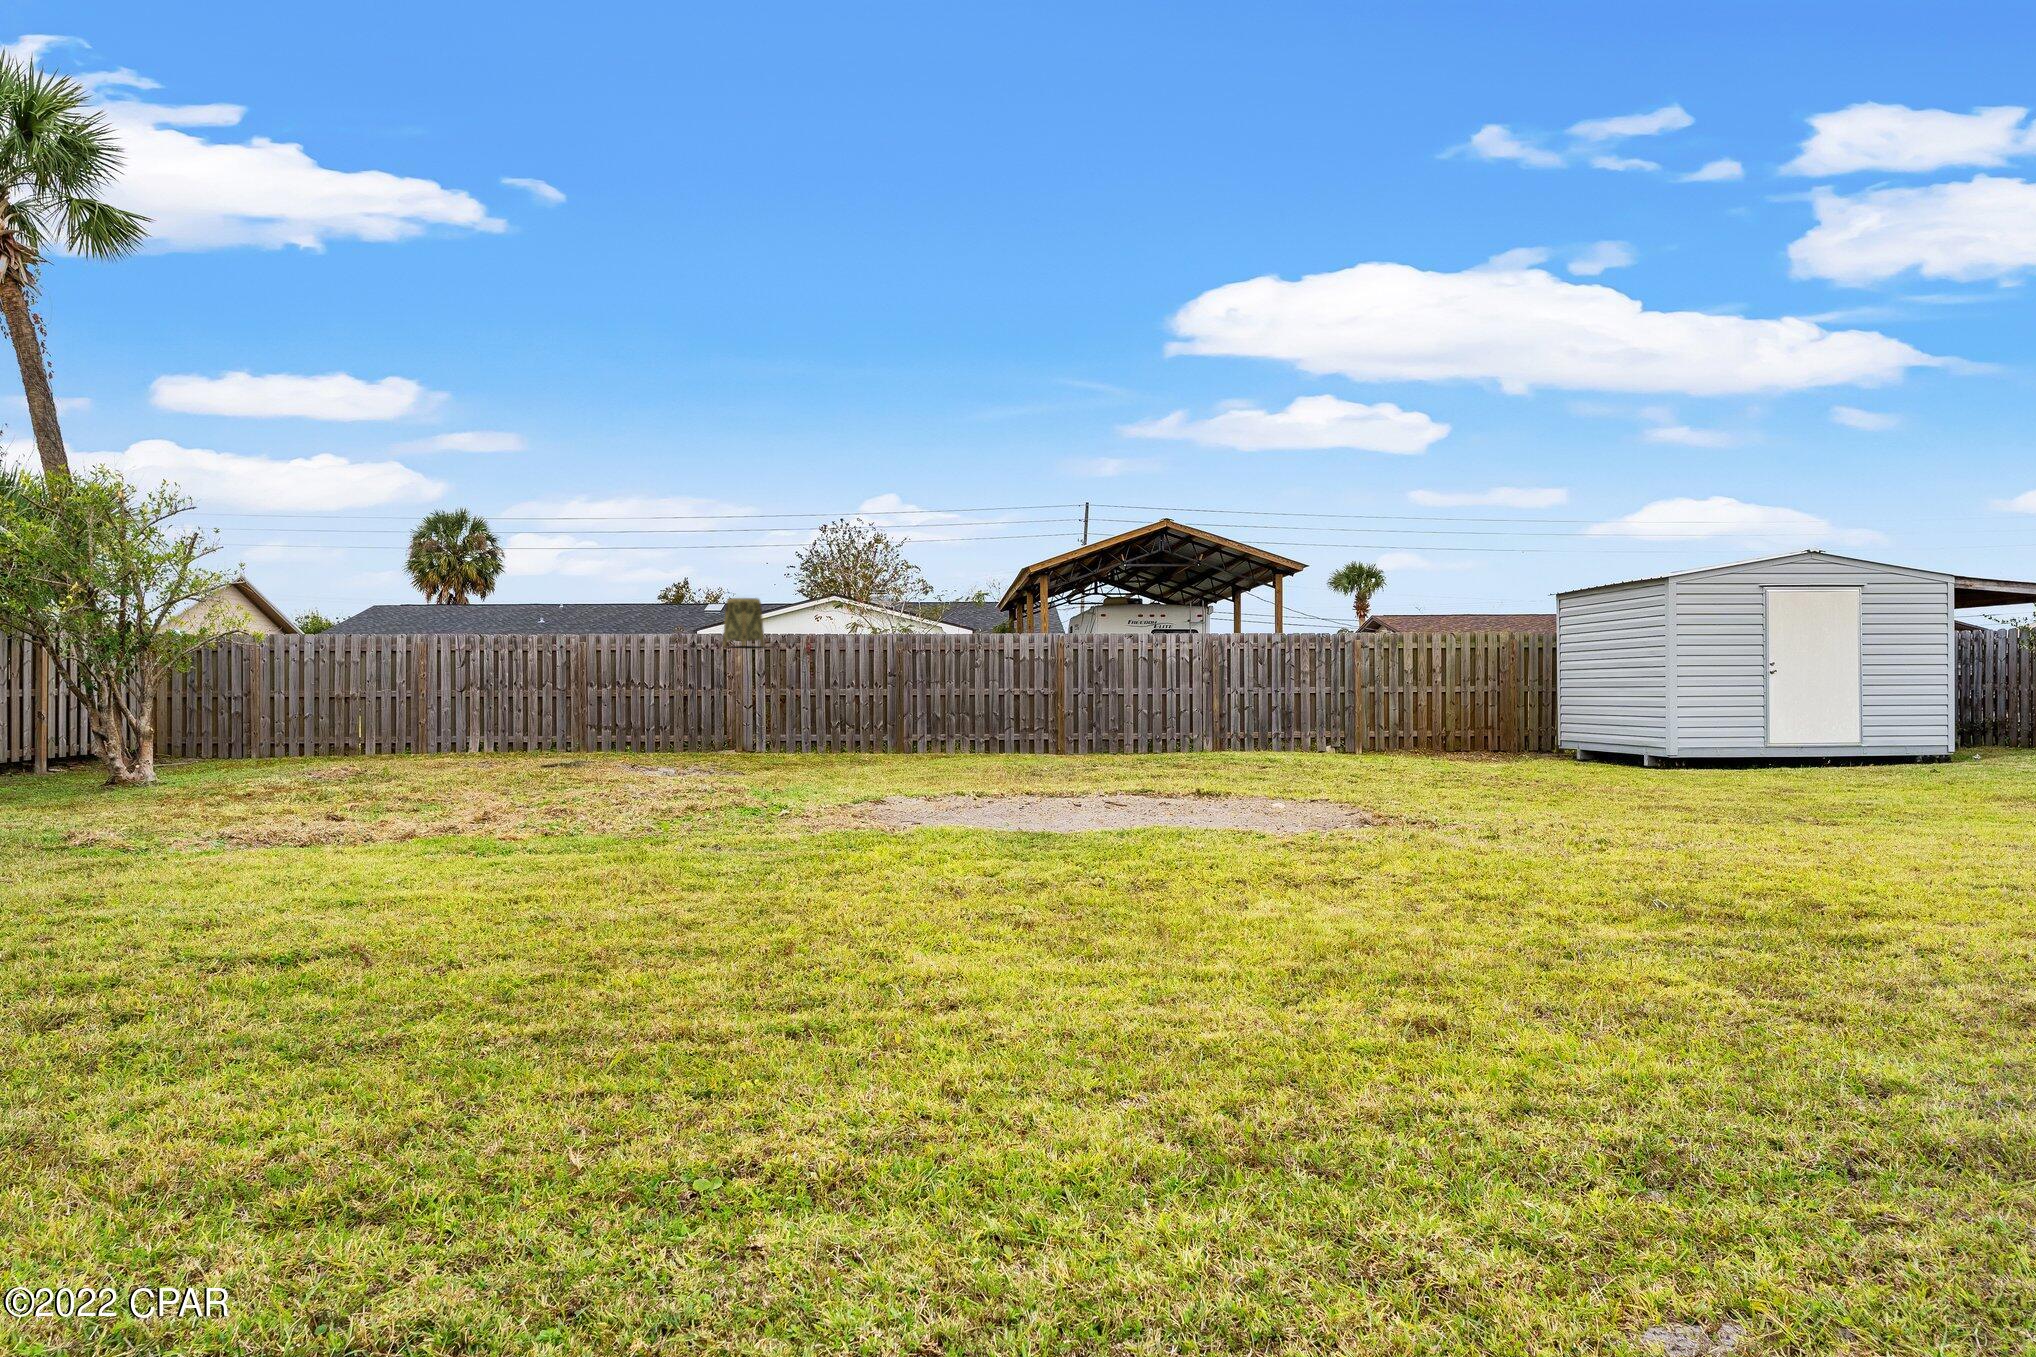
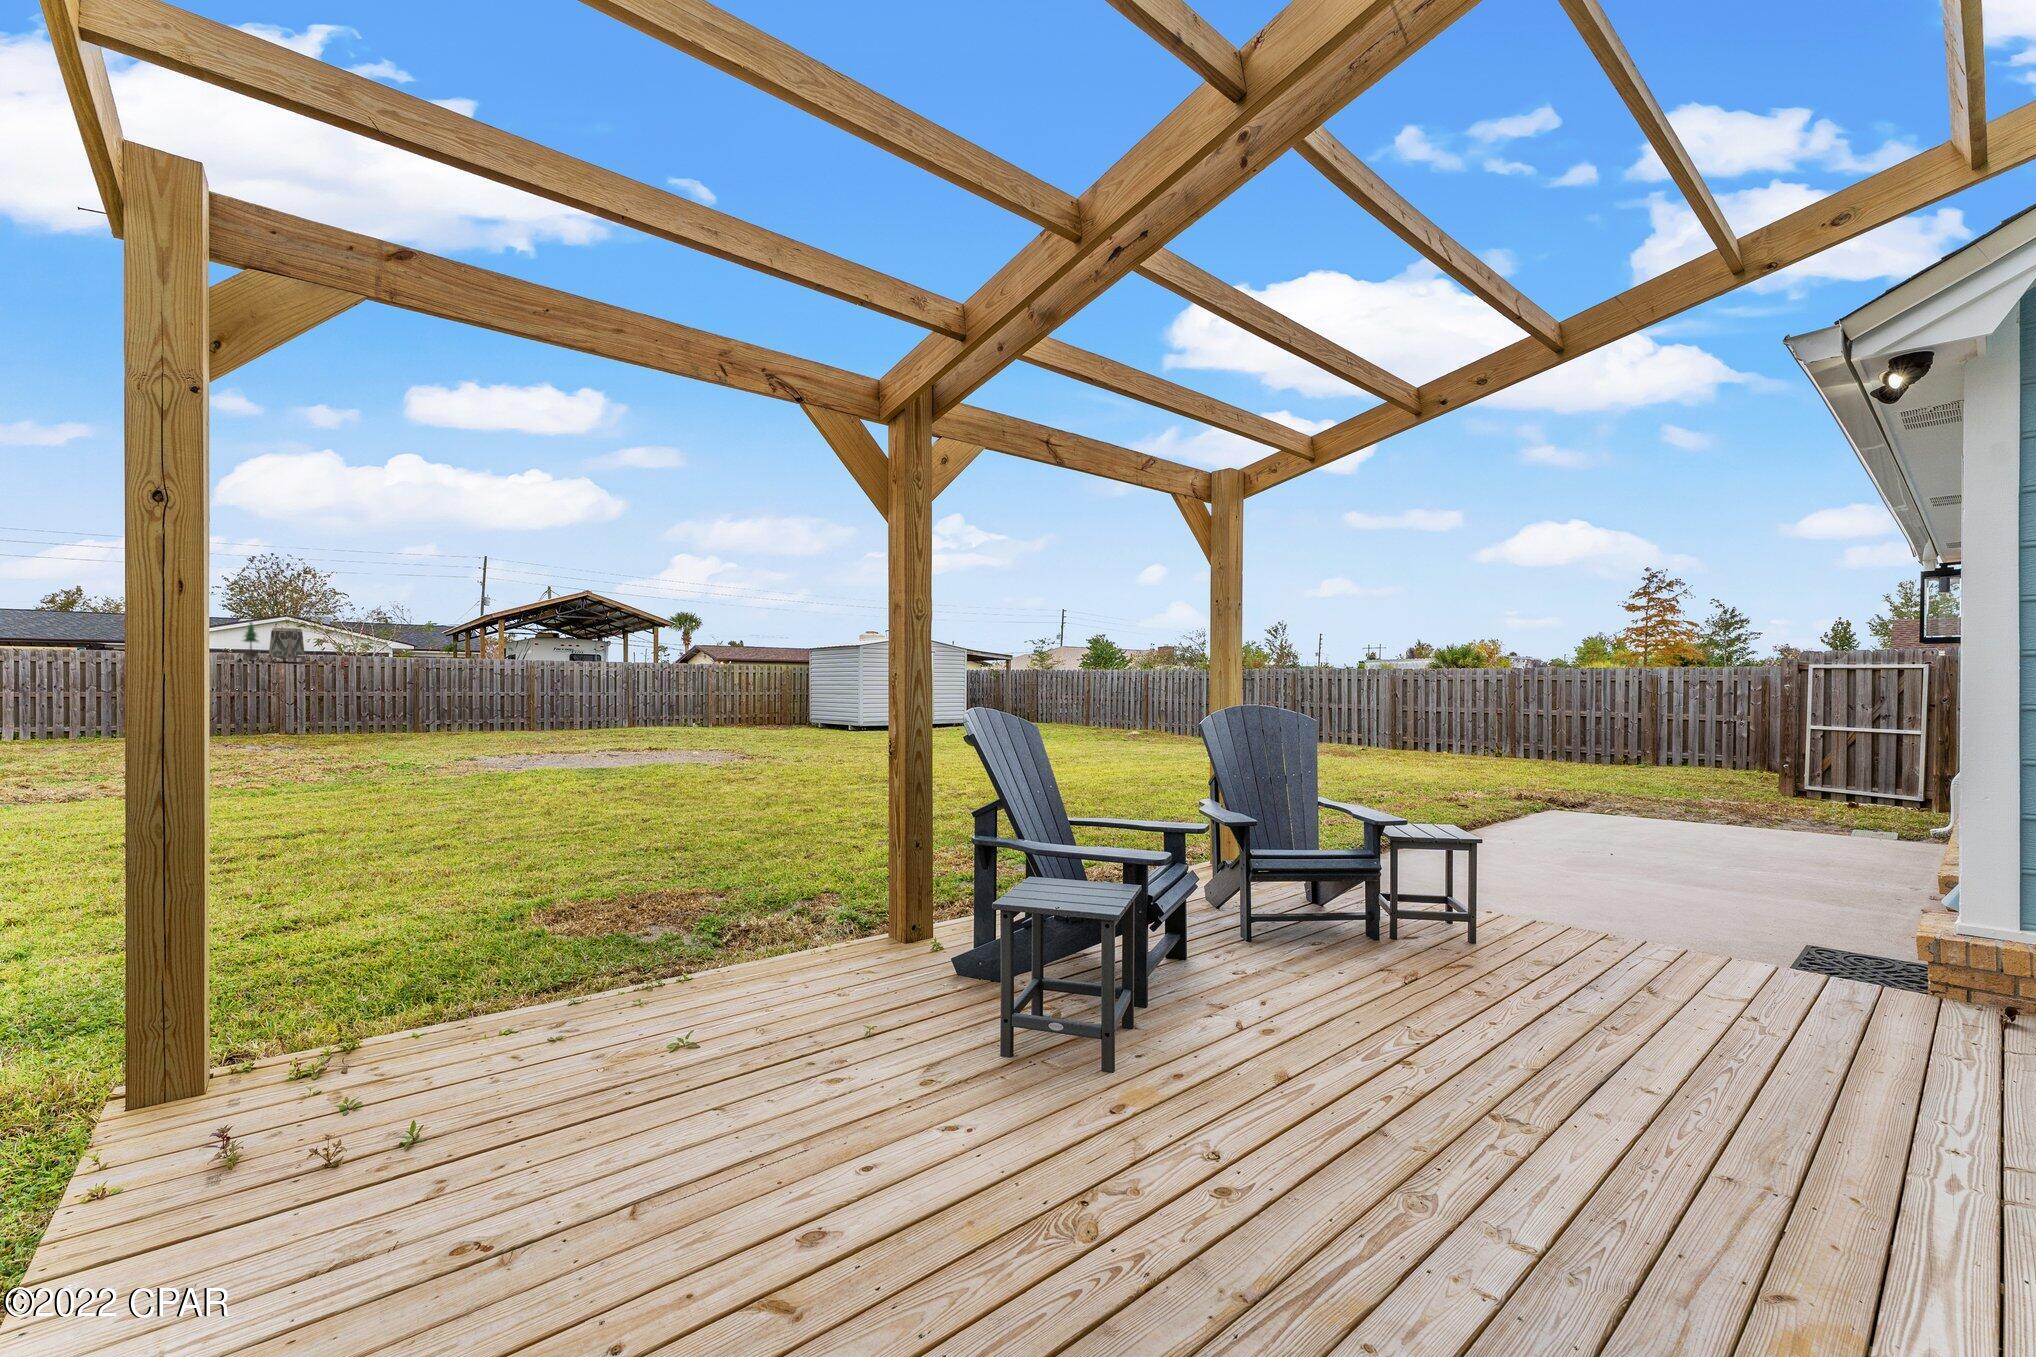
potted tree: none [696,589,716,646] -> present [243,622,259,660]

